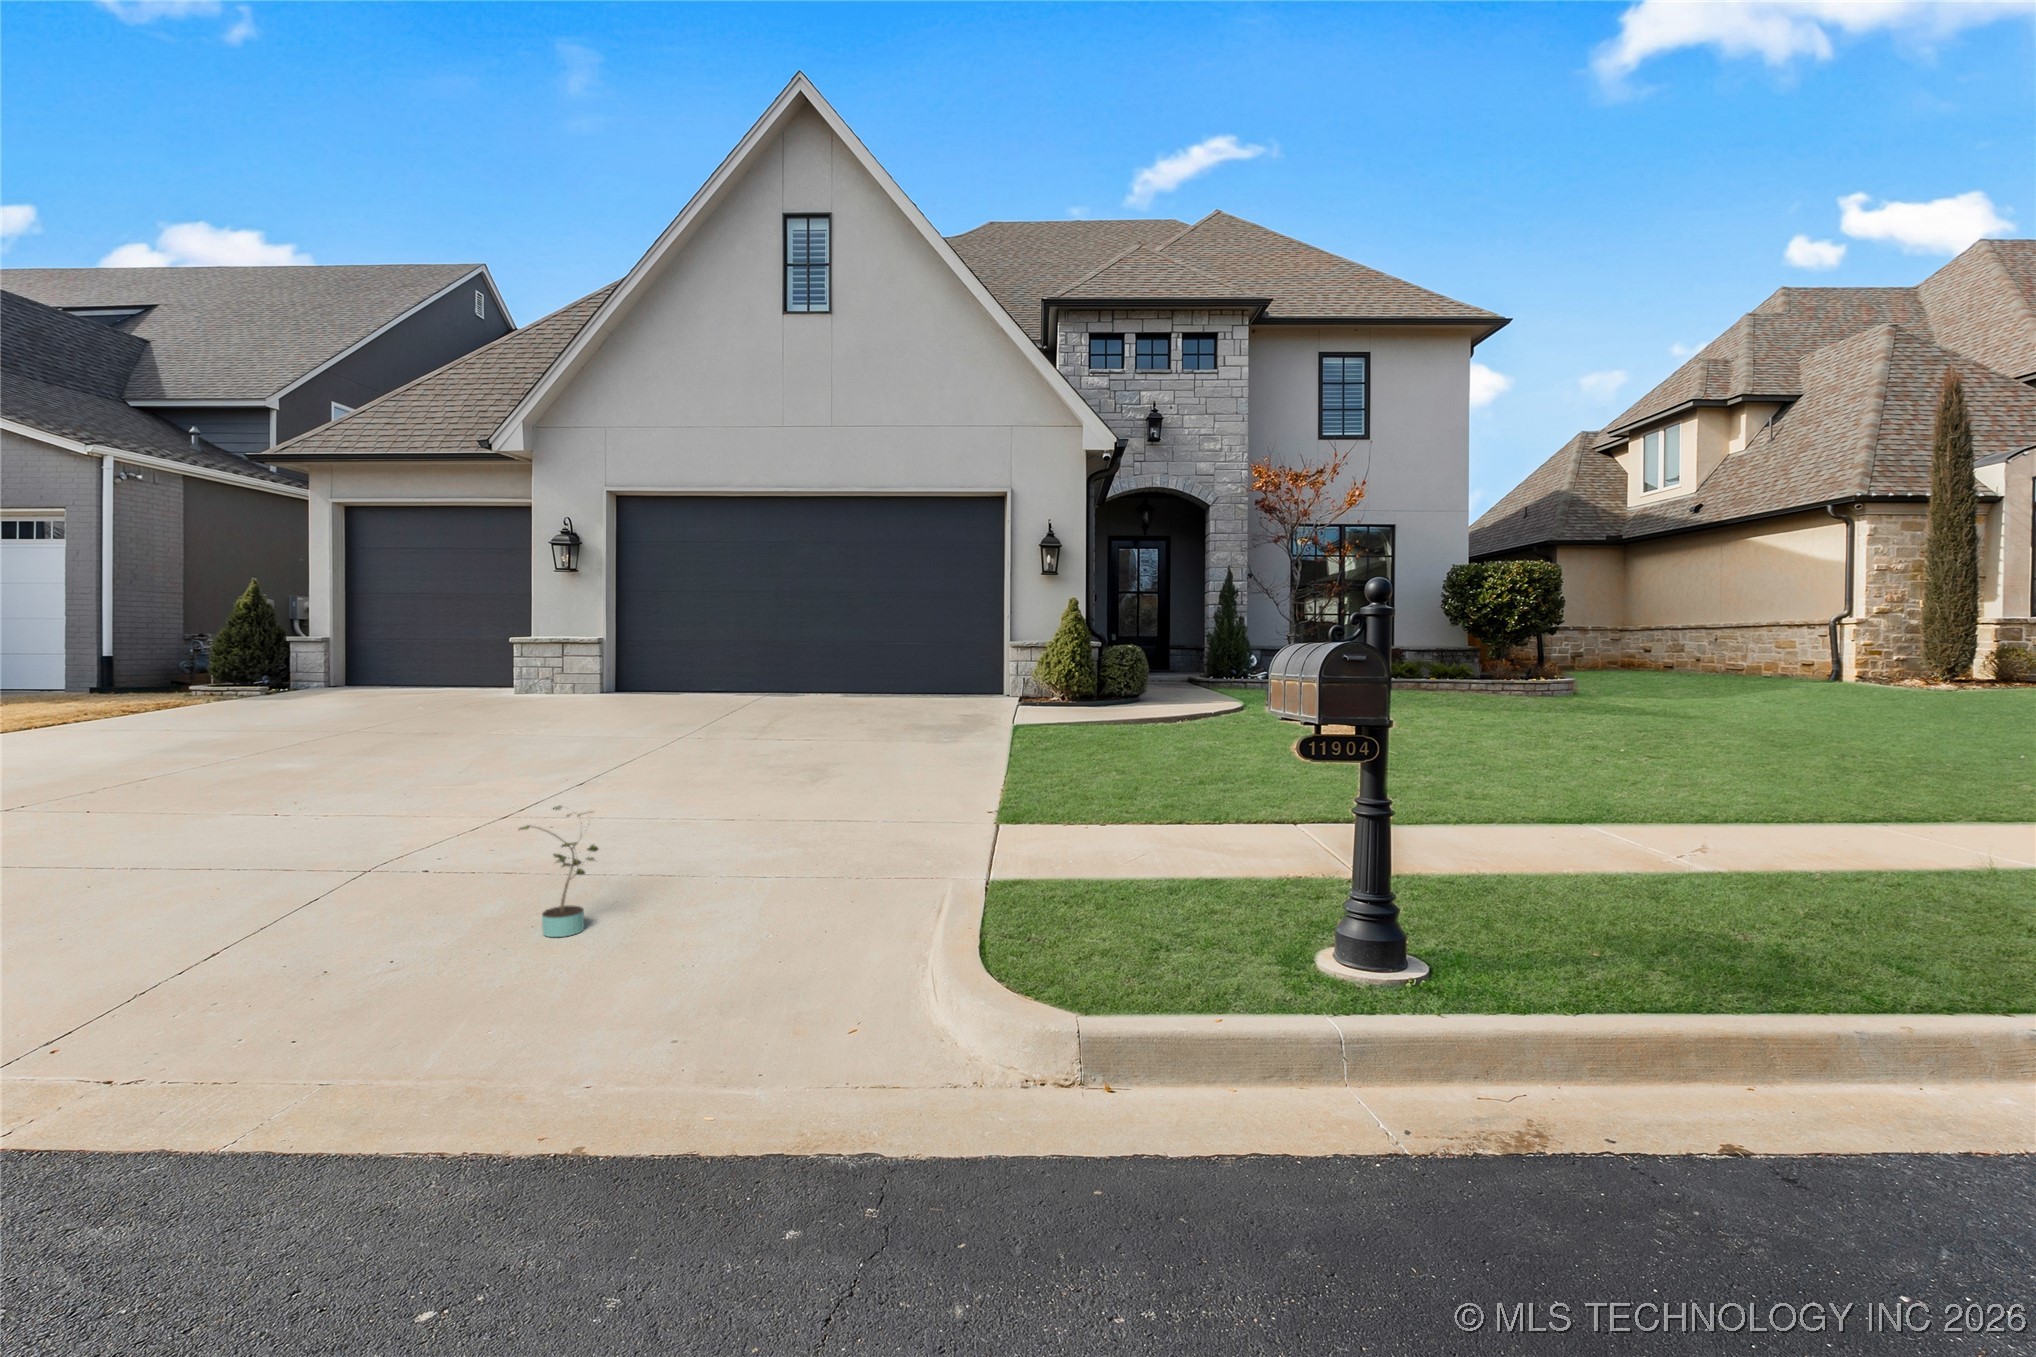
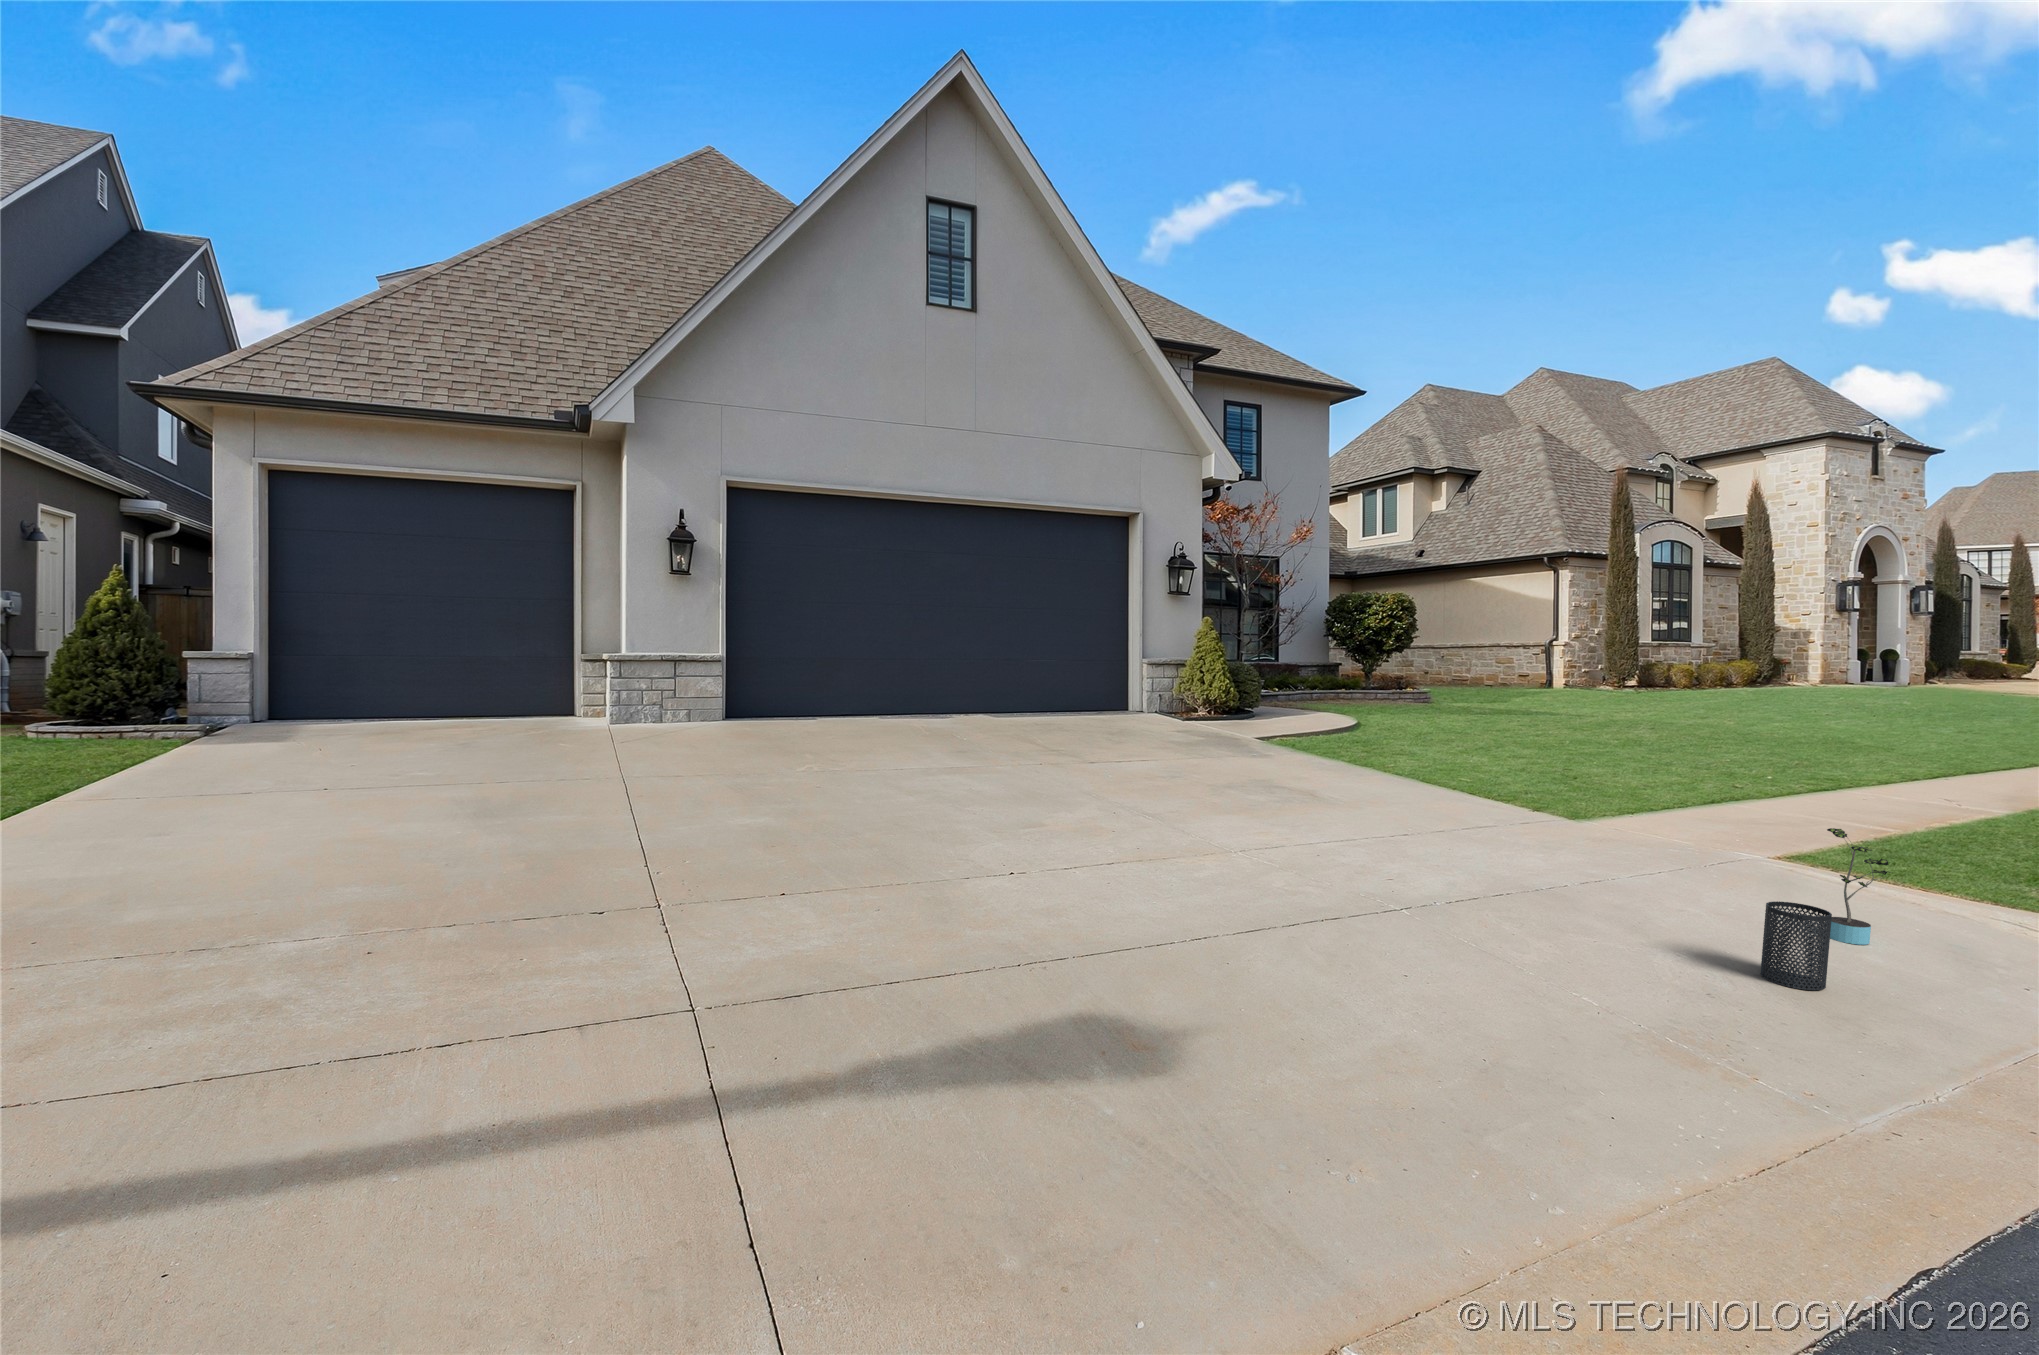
trash can: none [275,865,347,956] -> present [1760,901,1832,990]

